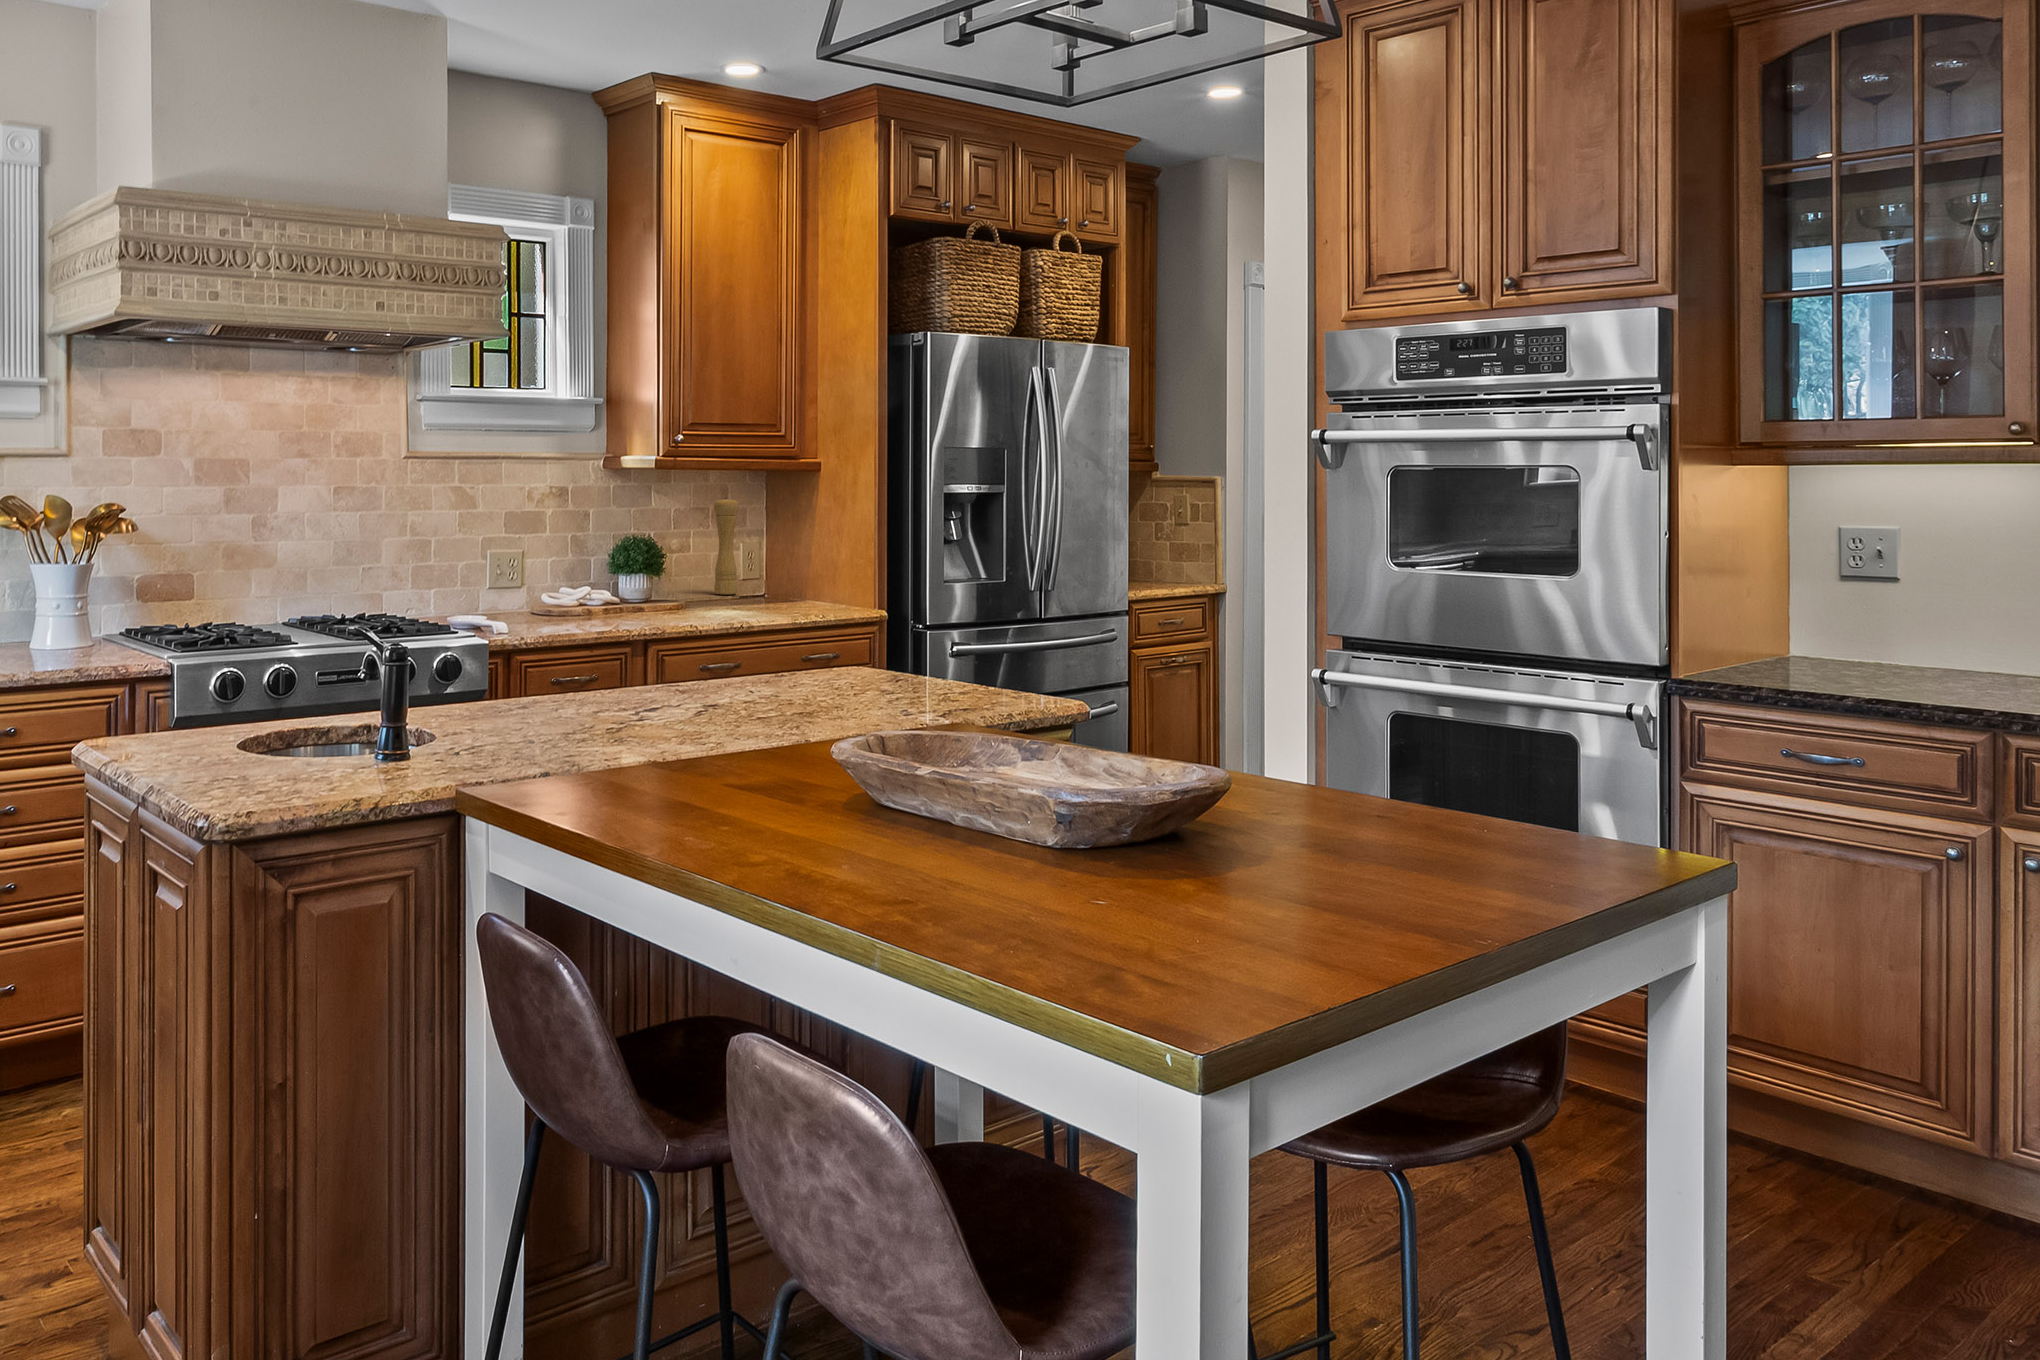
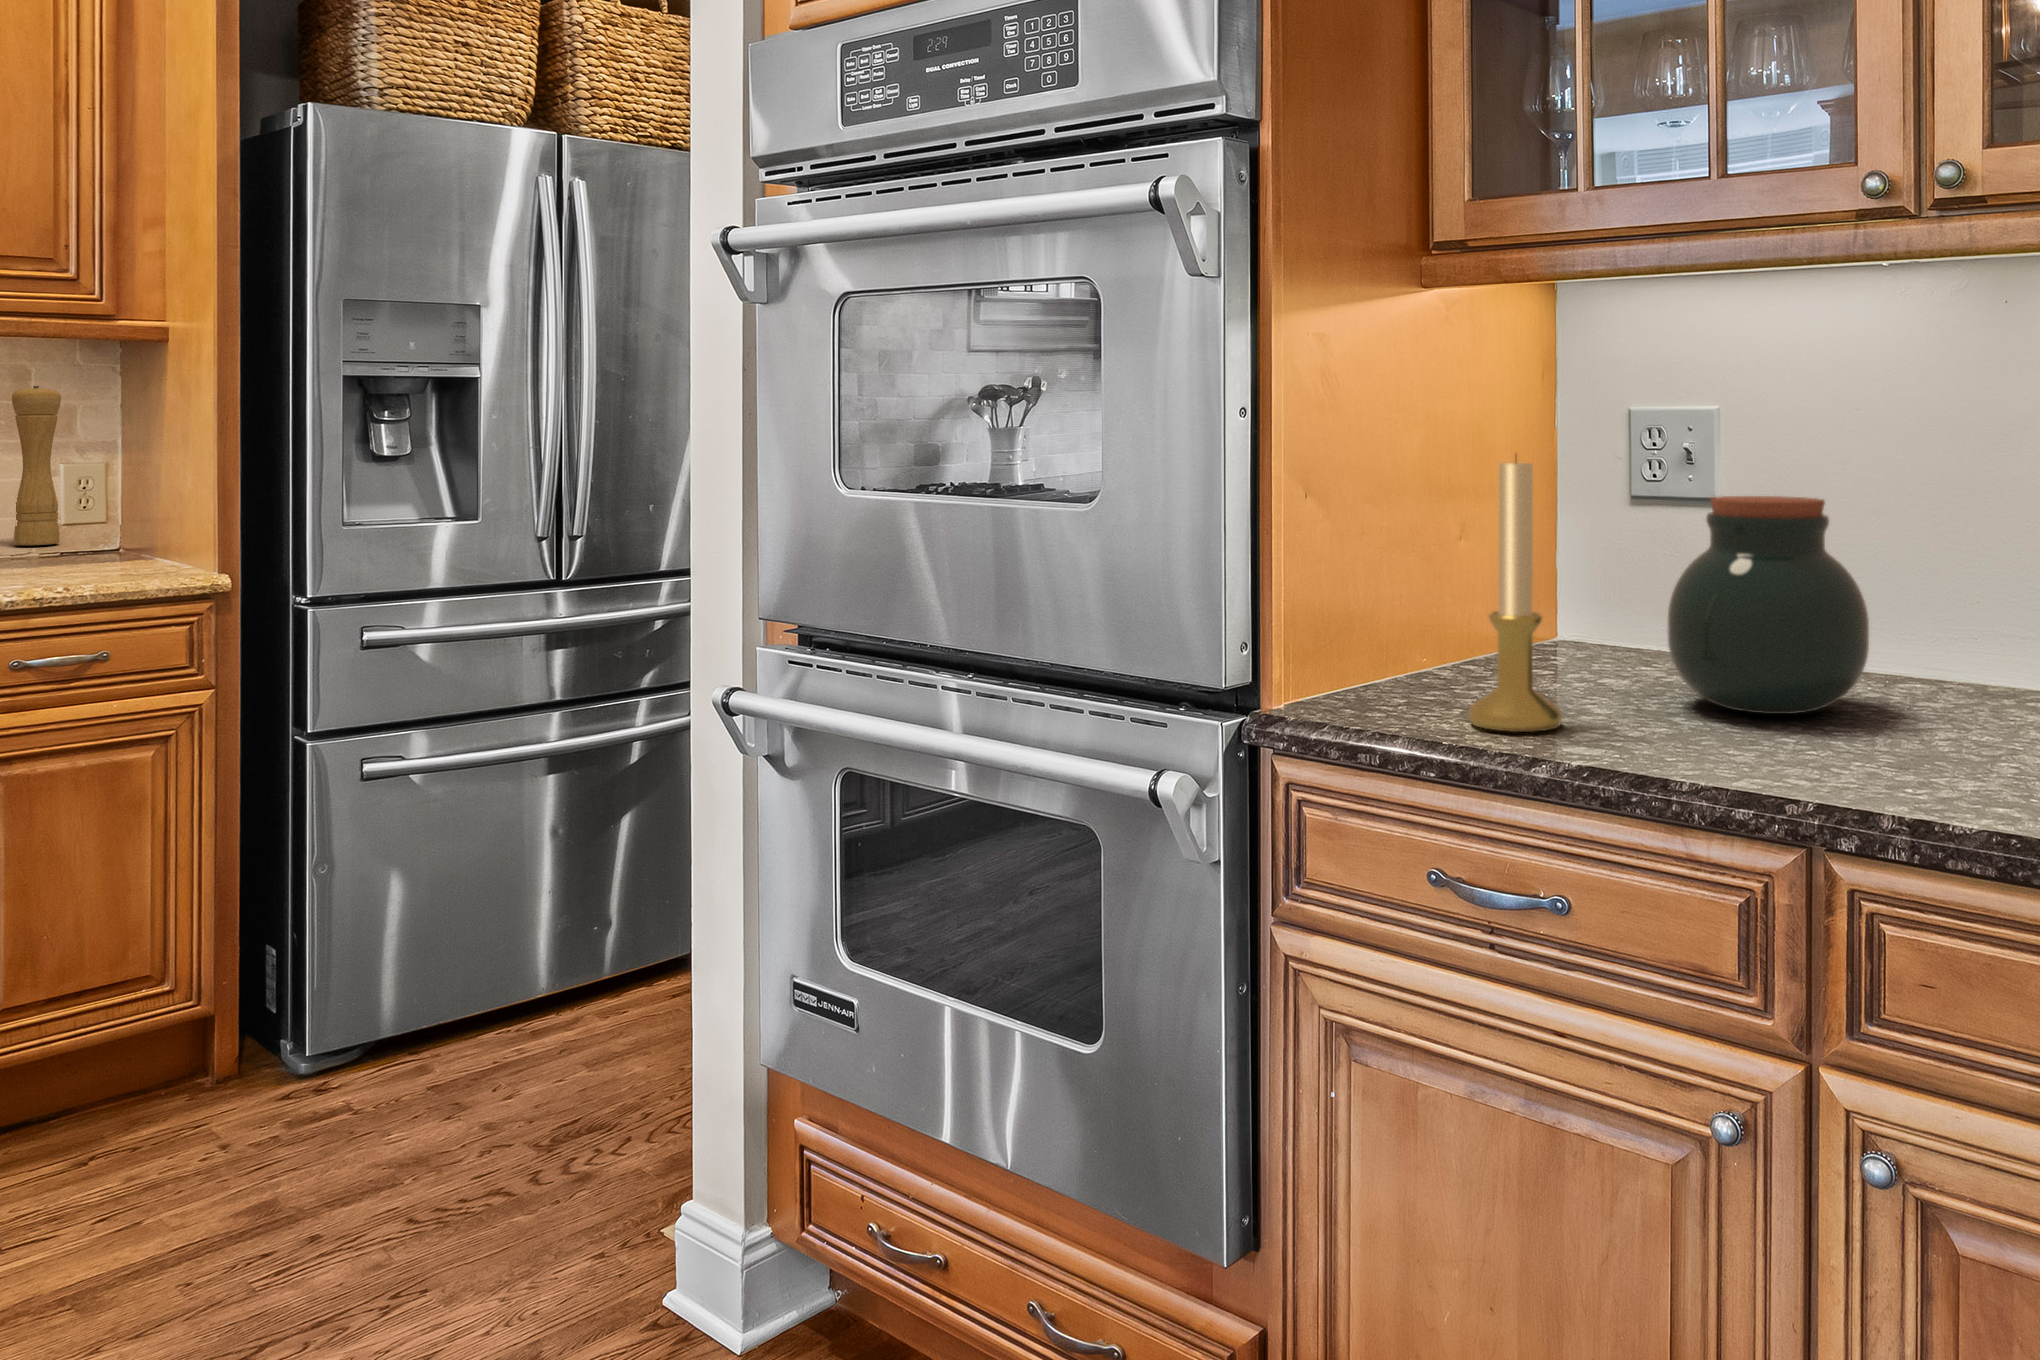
candle holder: none [1792,554,1844,688] -> present [1469,461,1562,732]
jar: none [1891,577,2005,684] -> present [1667,496,1869,714]

